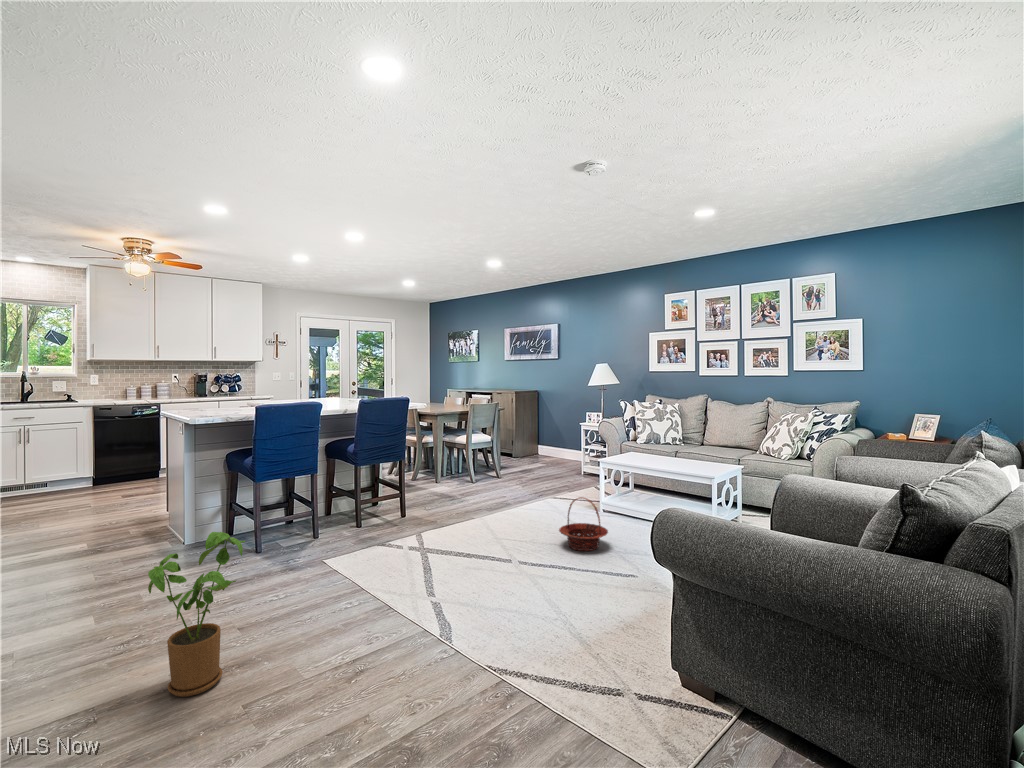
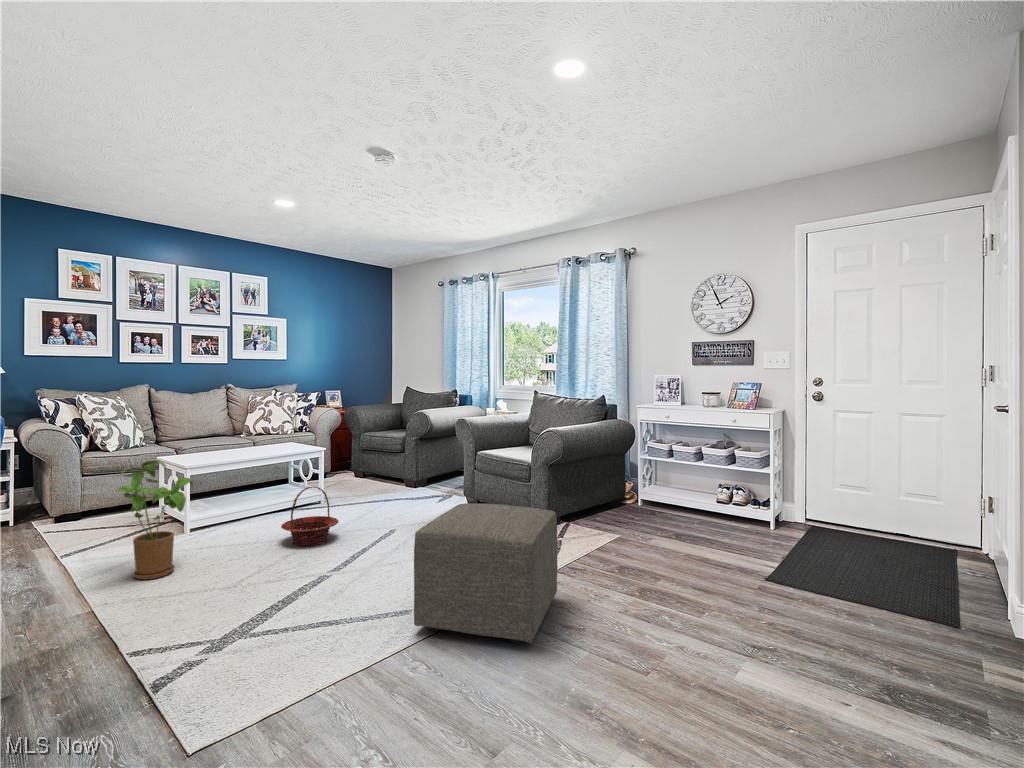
ottoman: none [299,521,447,653] -> present [414,503,558,644]
house plant: present [148,532,245,697] -> present [119,460,193,580]

